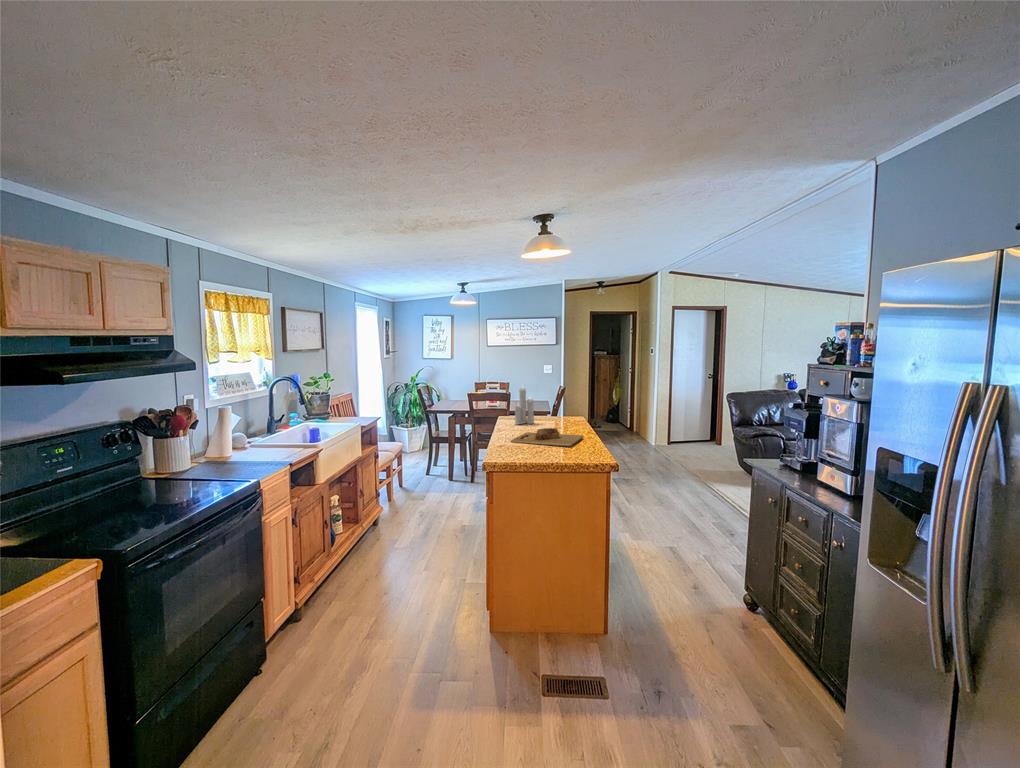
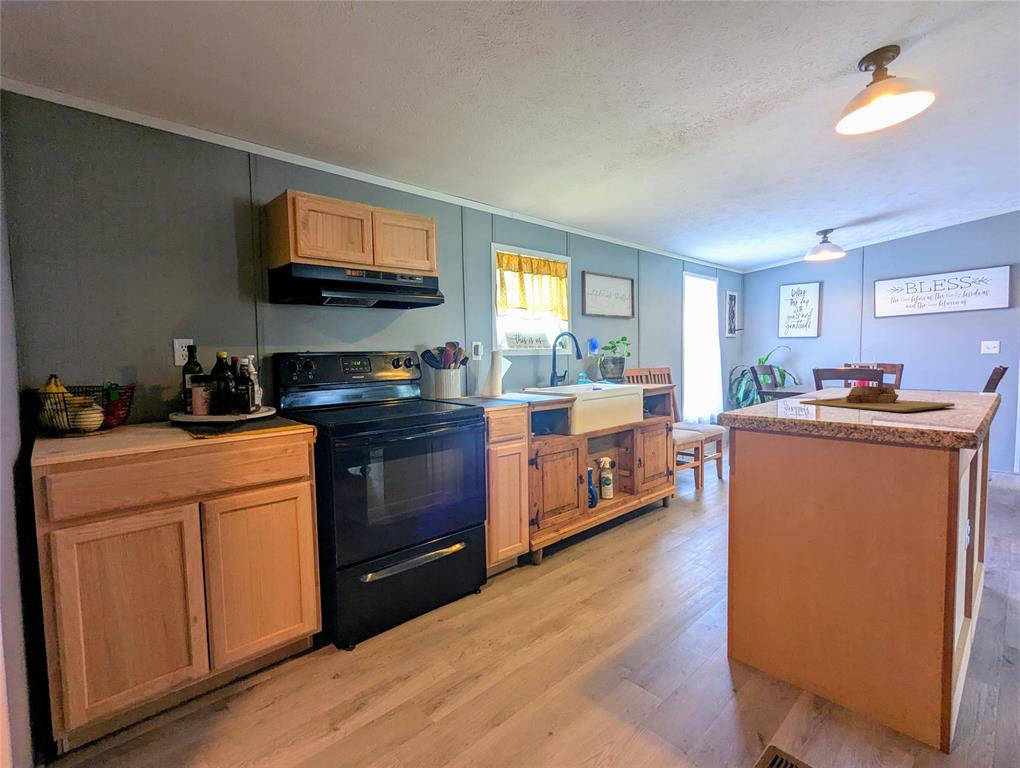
candle: present [515,387,534,424] -> none [842,328,880,393]

